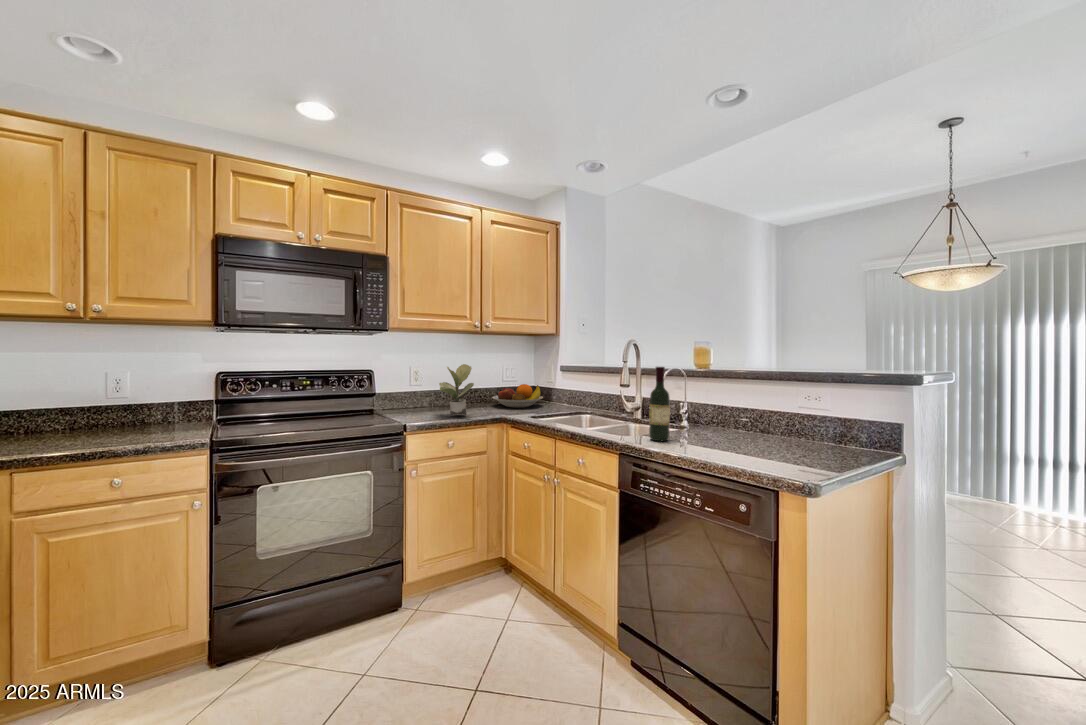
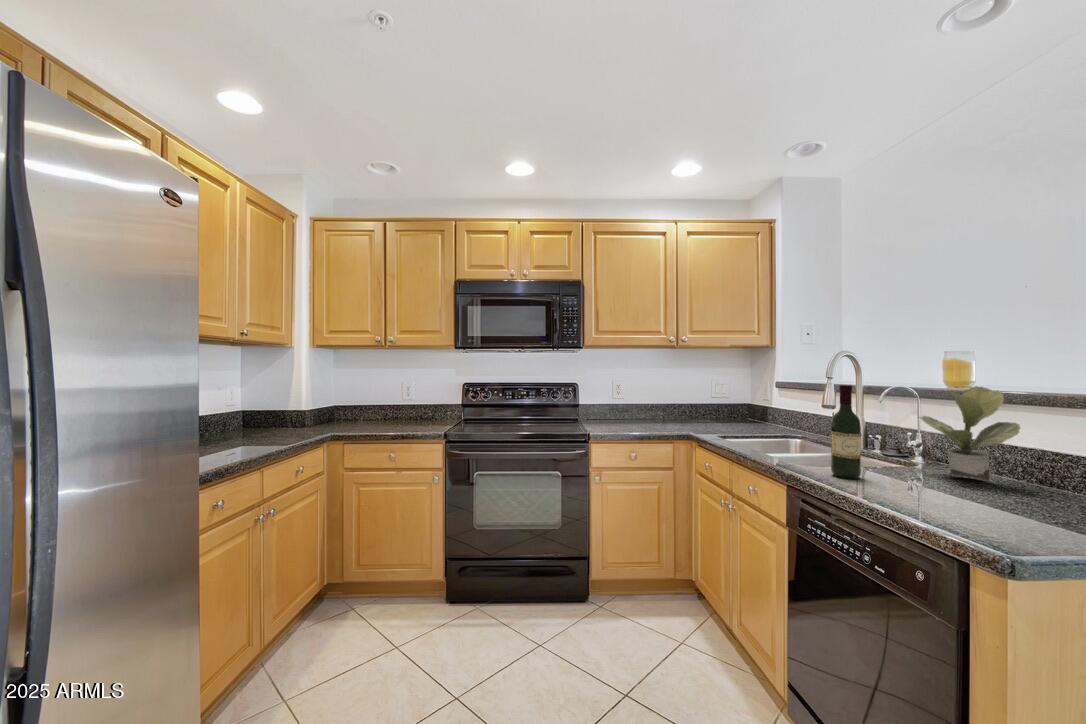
potted plant: present [439,364,474,415] -> present [919,386,1020,480]
fruit bowl: present [492,384,543,408] -> none [691,401,752,426]

